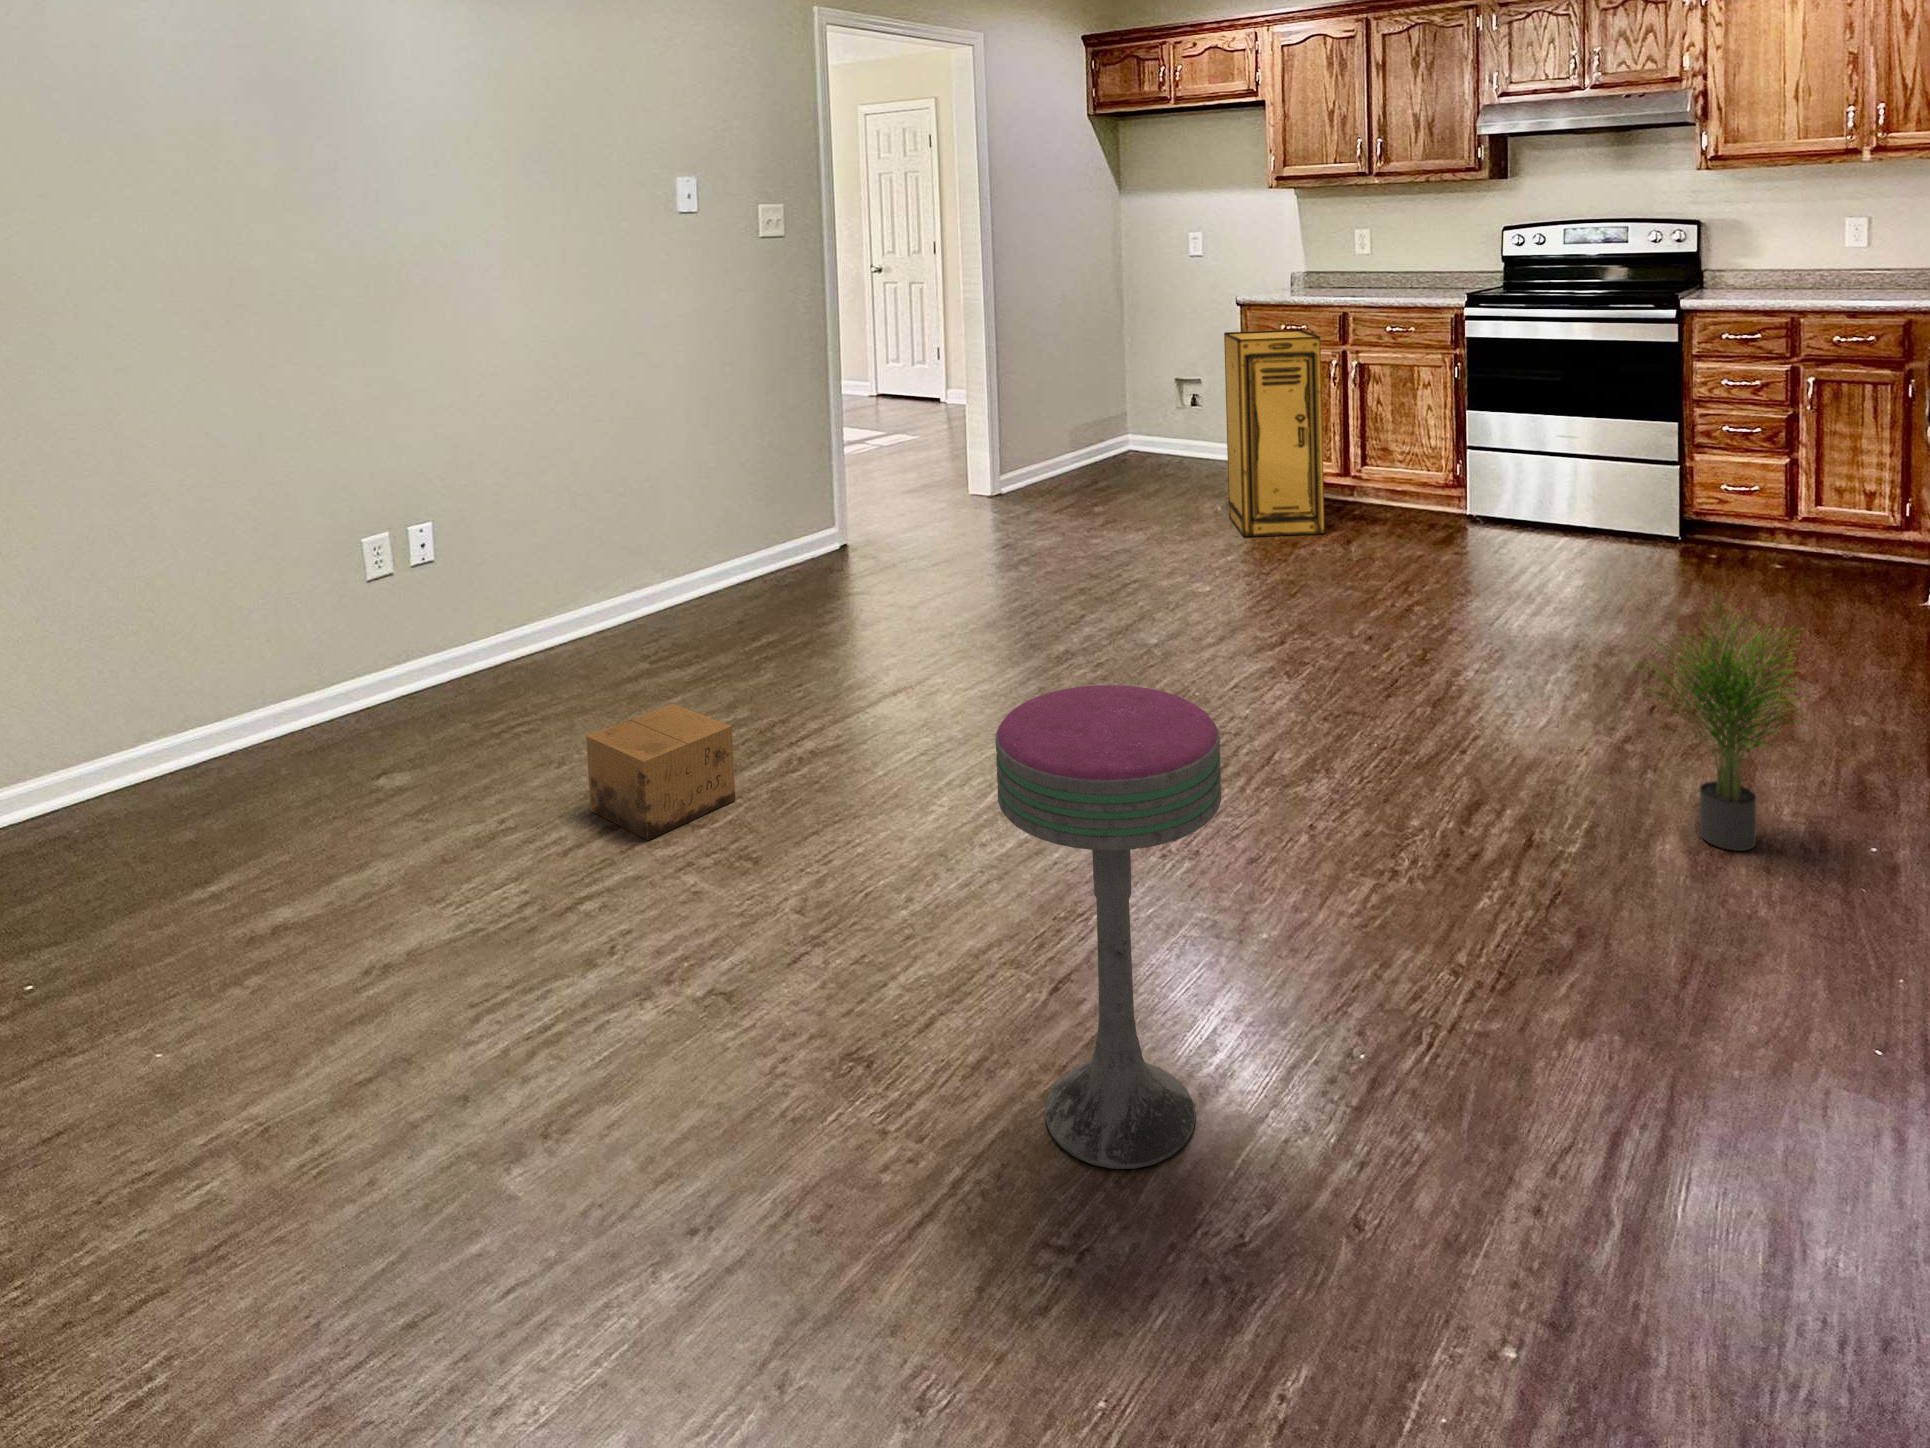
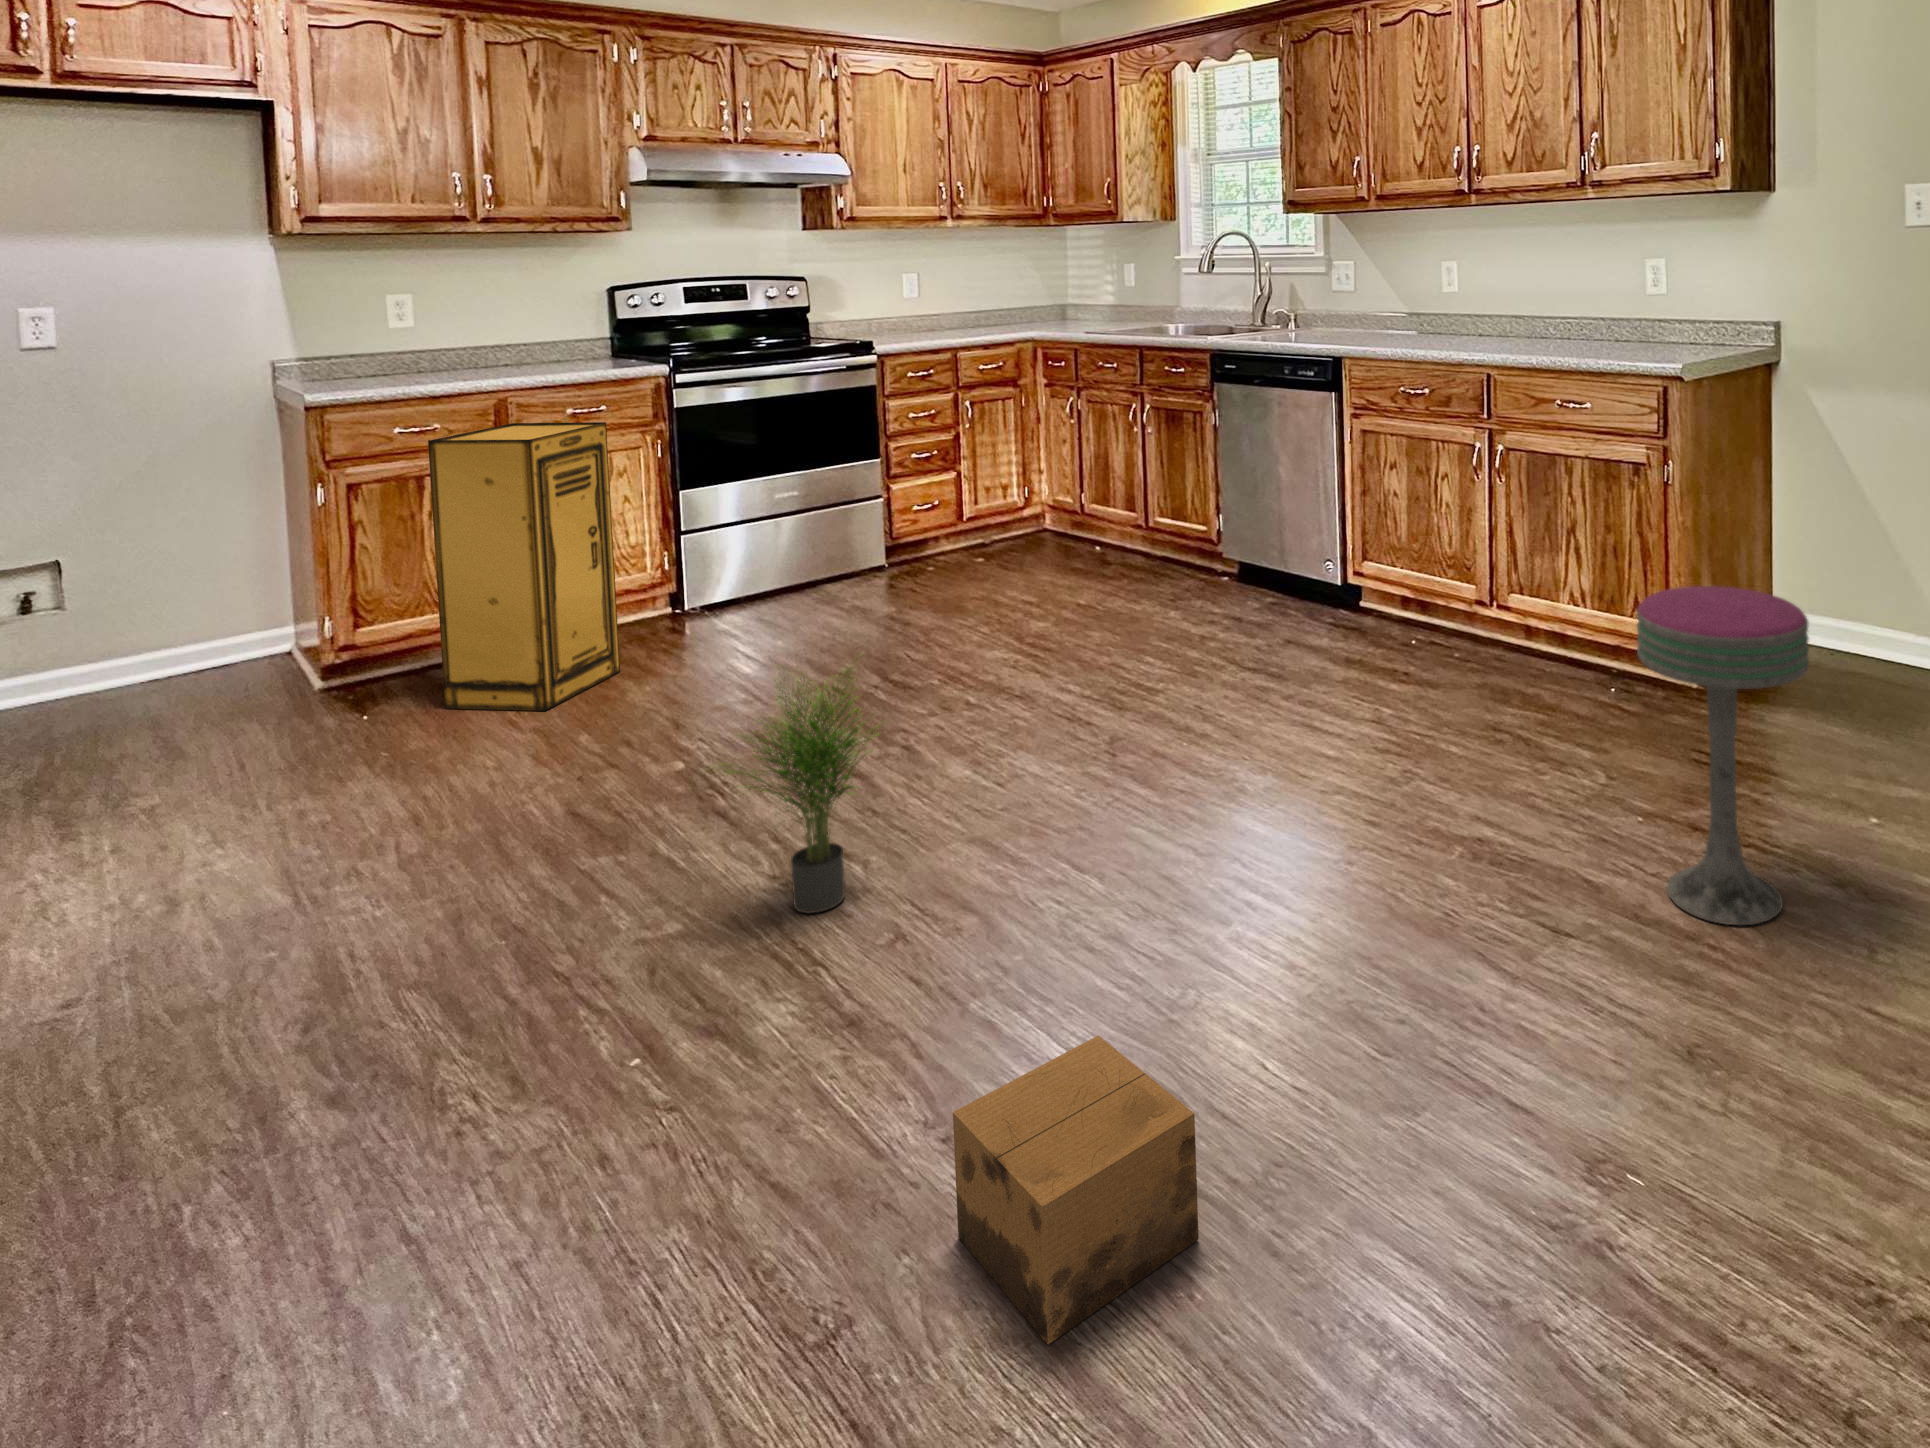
potted plant: present [1638,601,1798,851] -> present [724,667,882,913]

